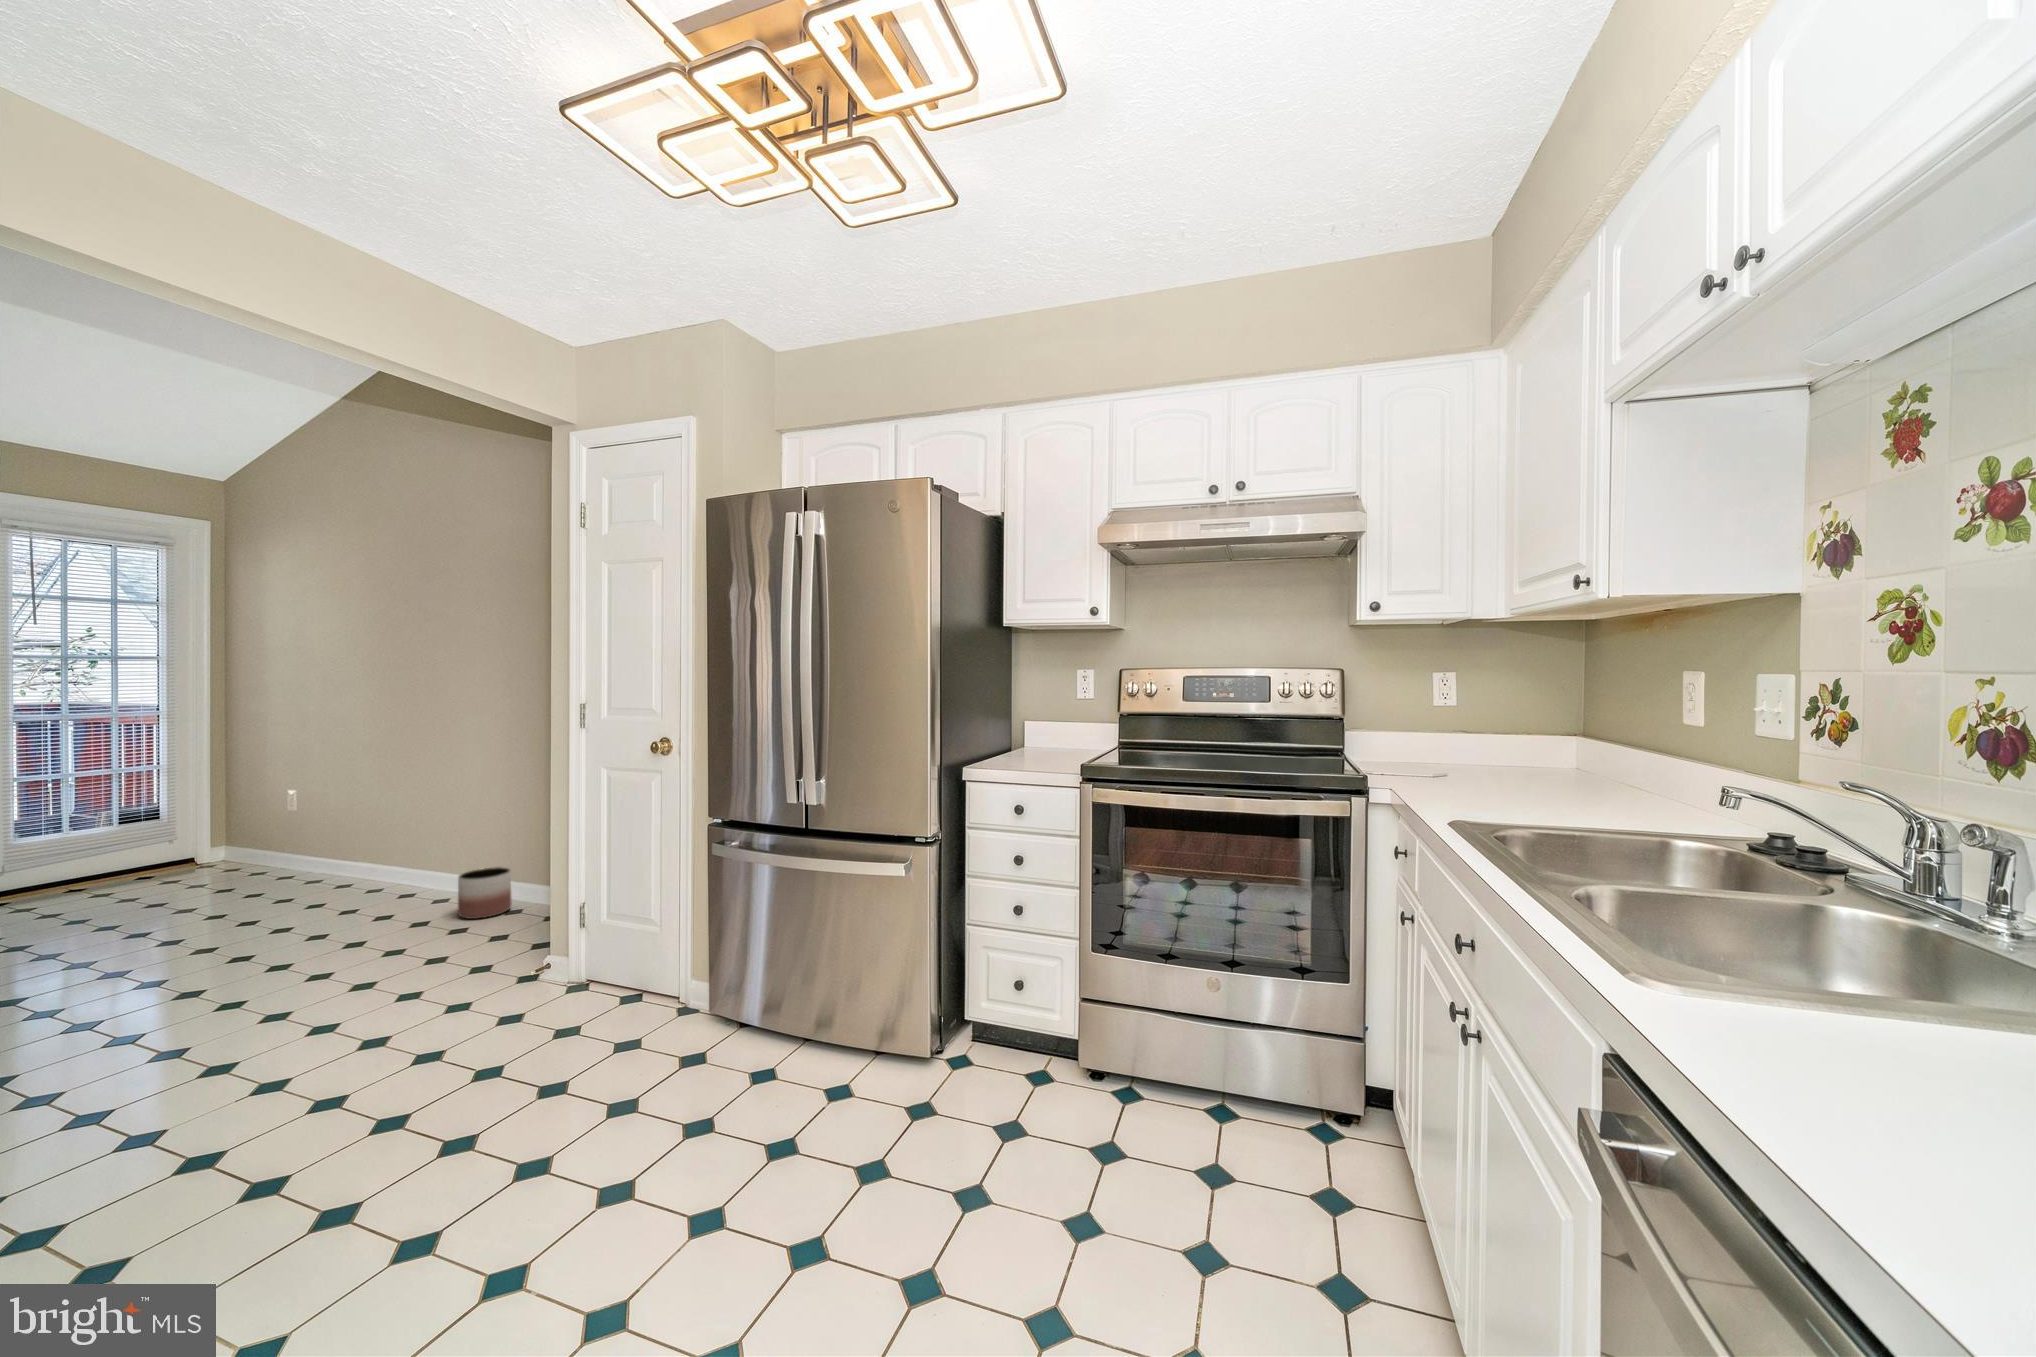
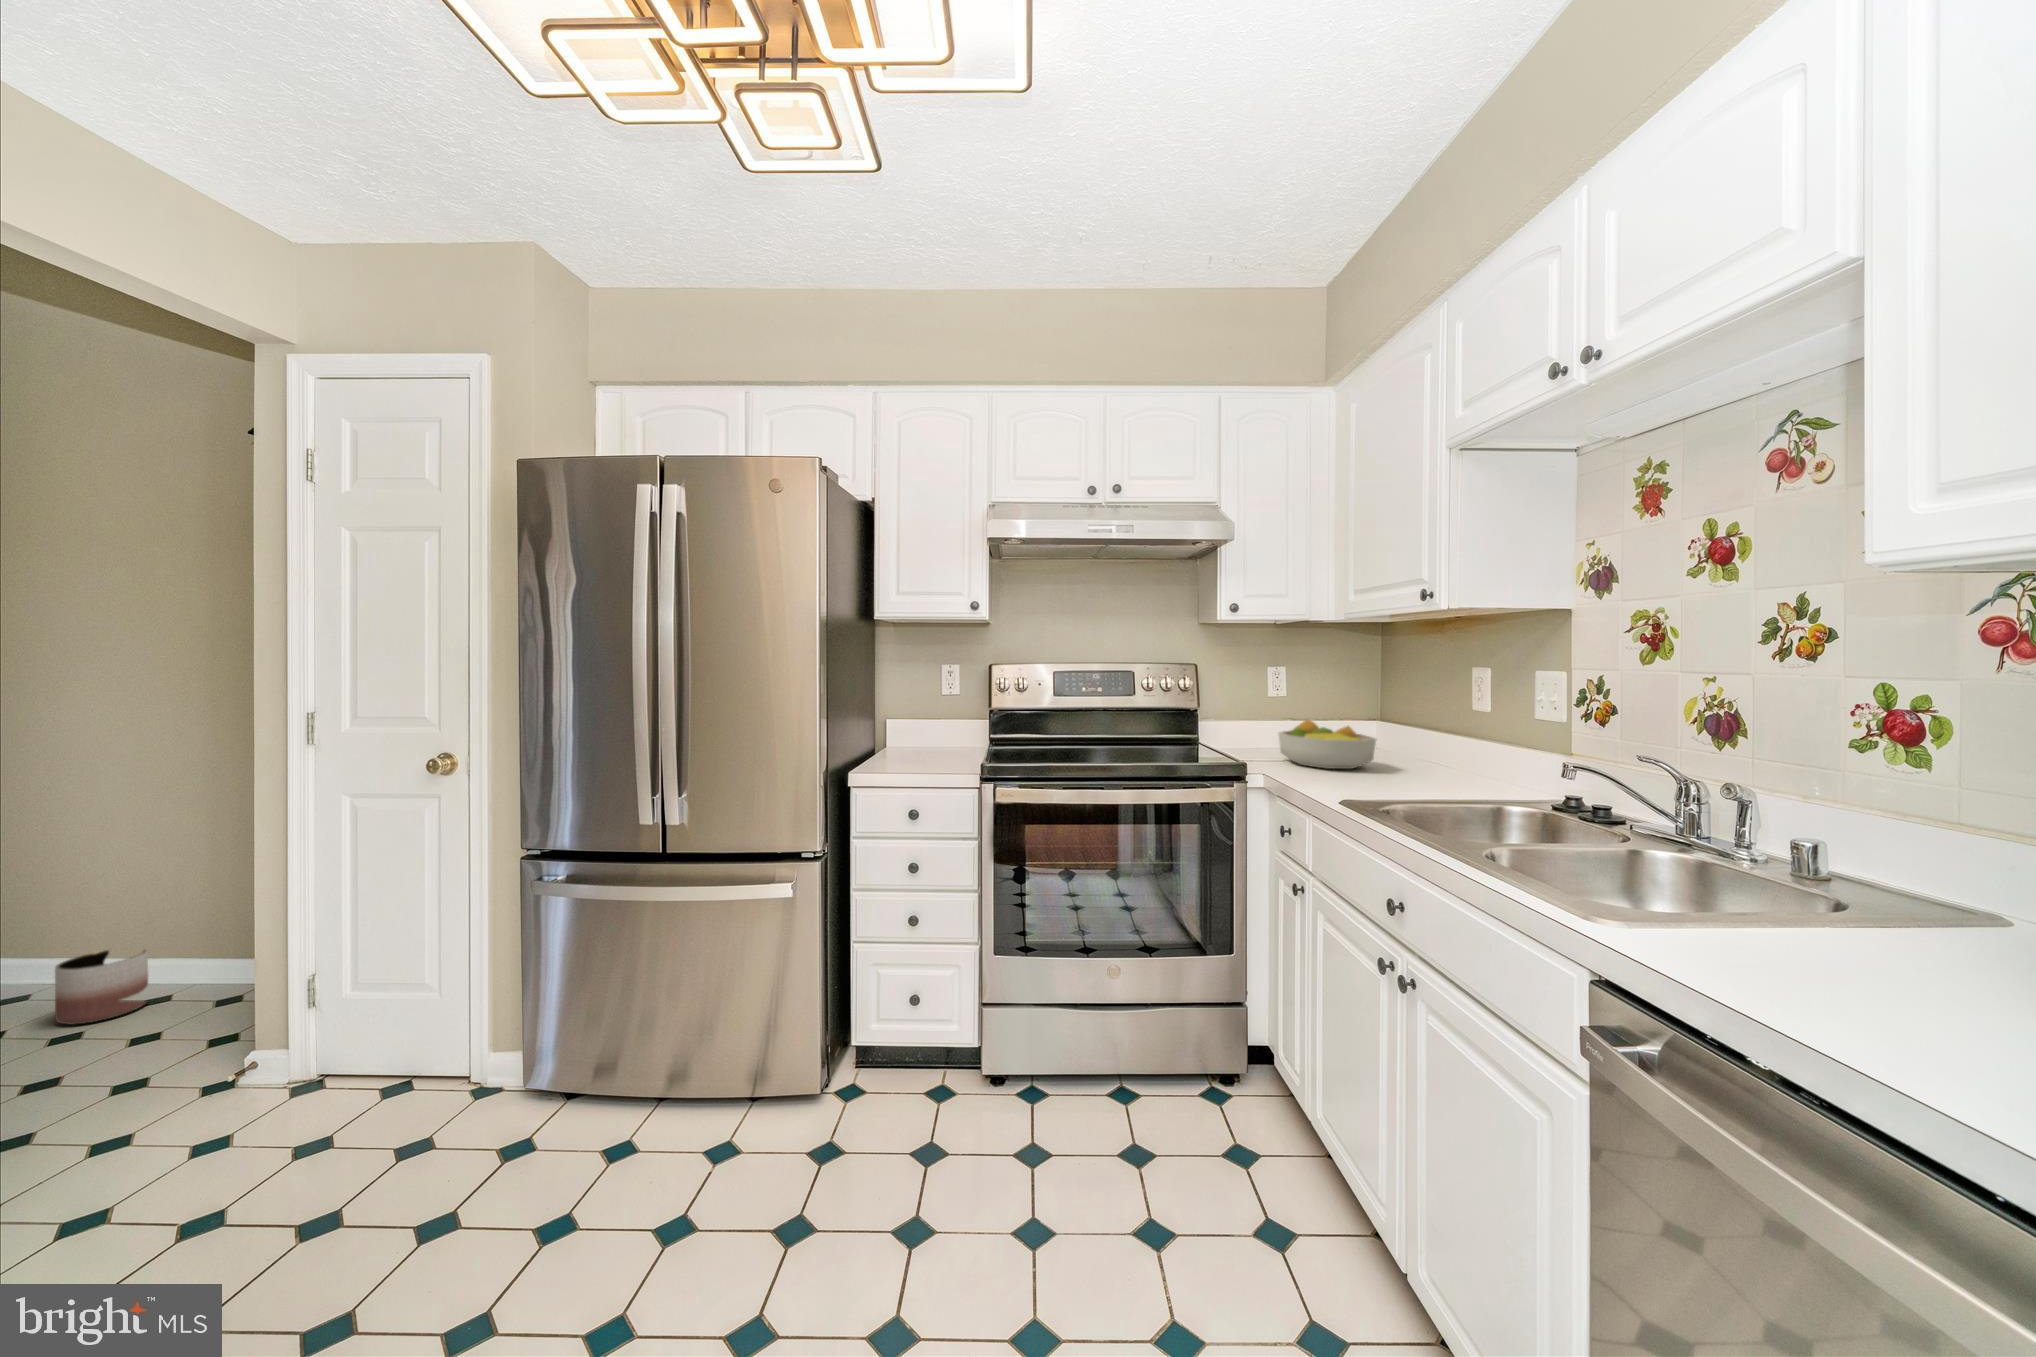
fruit bowl: none [1428,728,1546,787] -> present [1278,719,1376,769]

